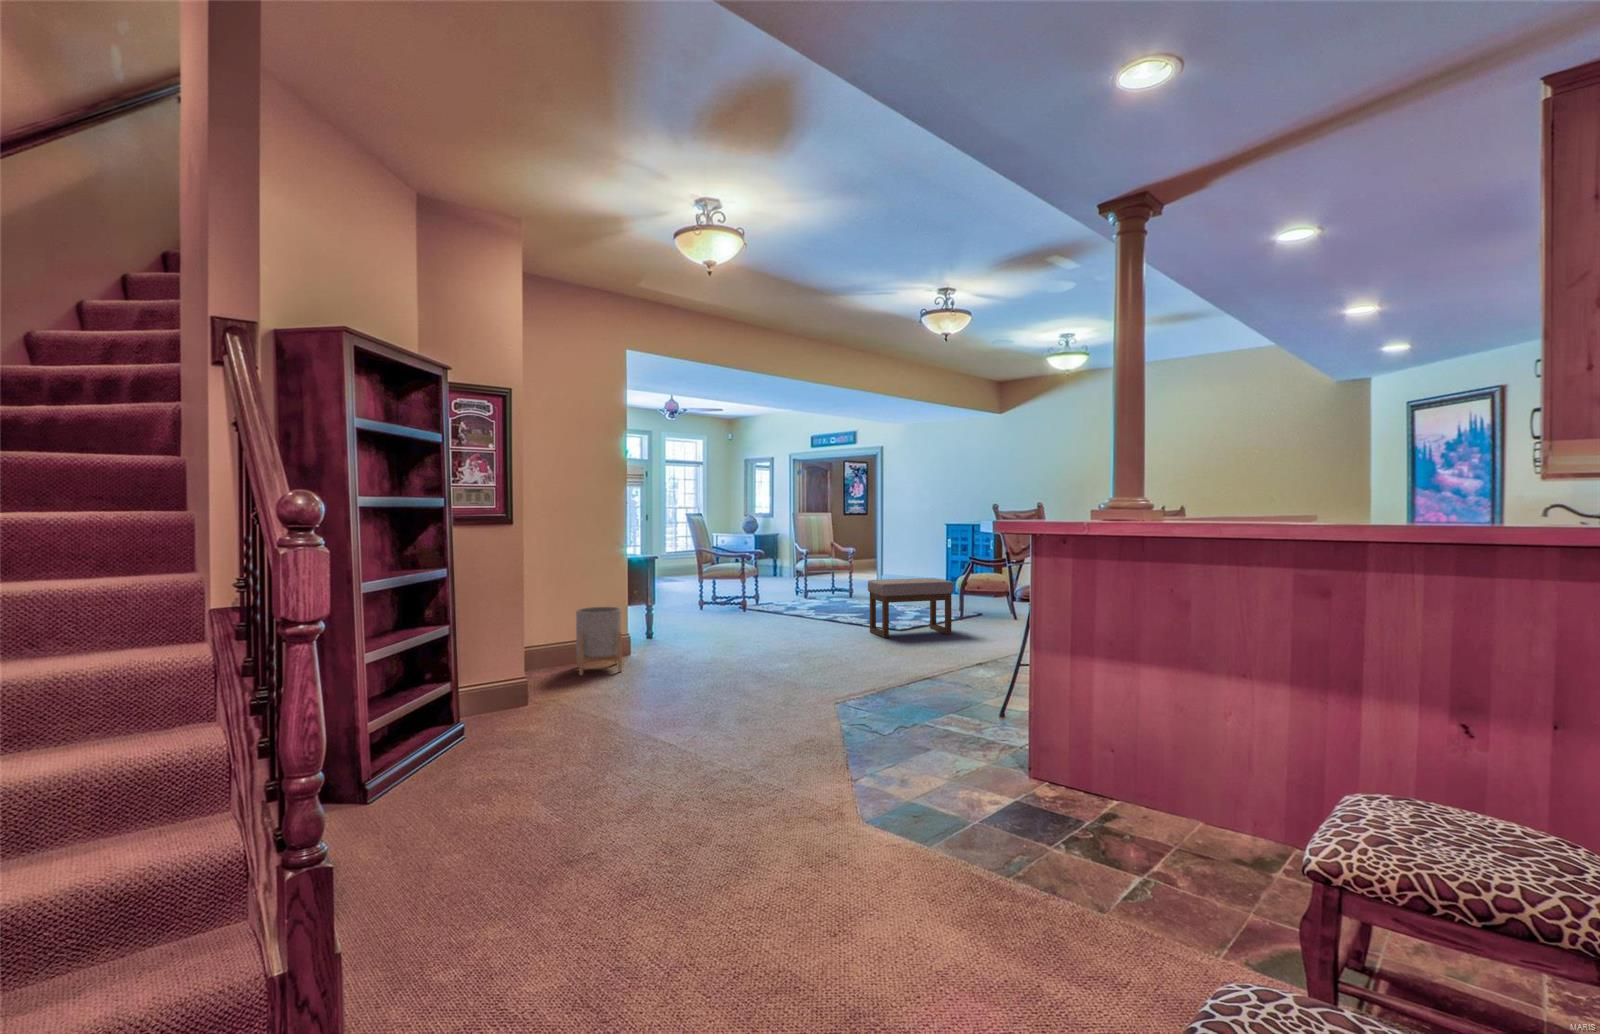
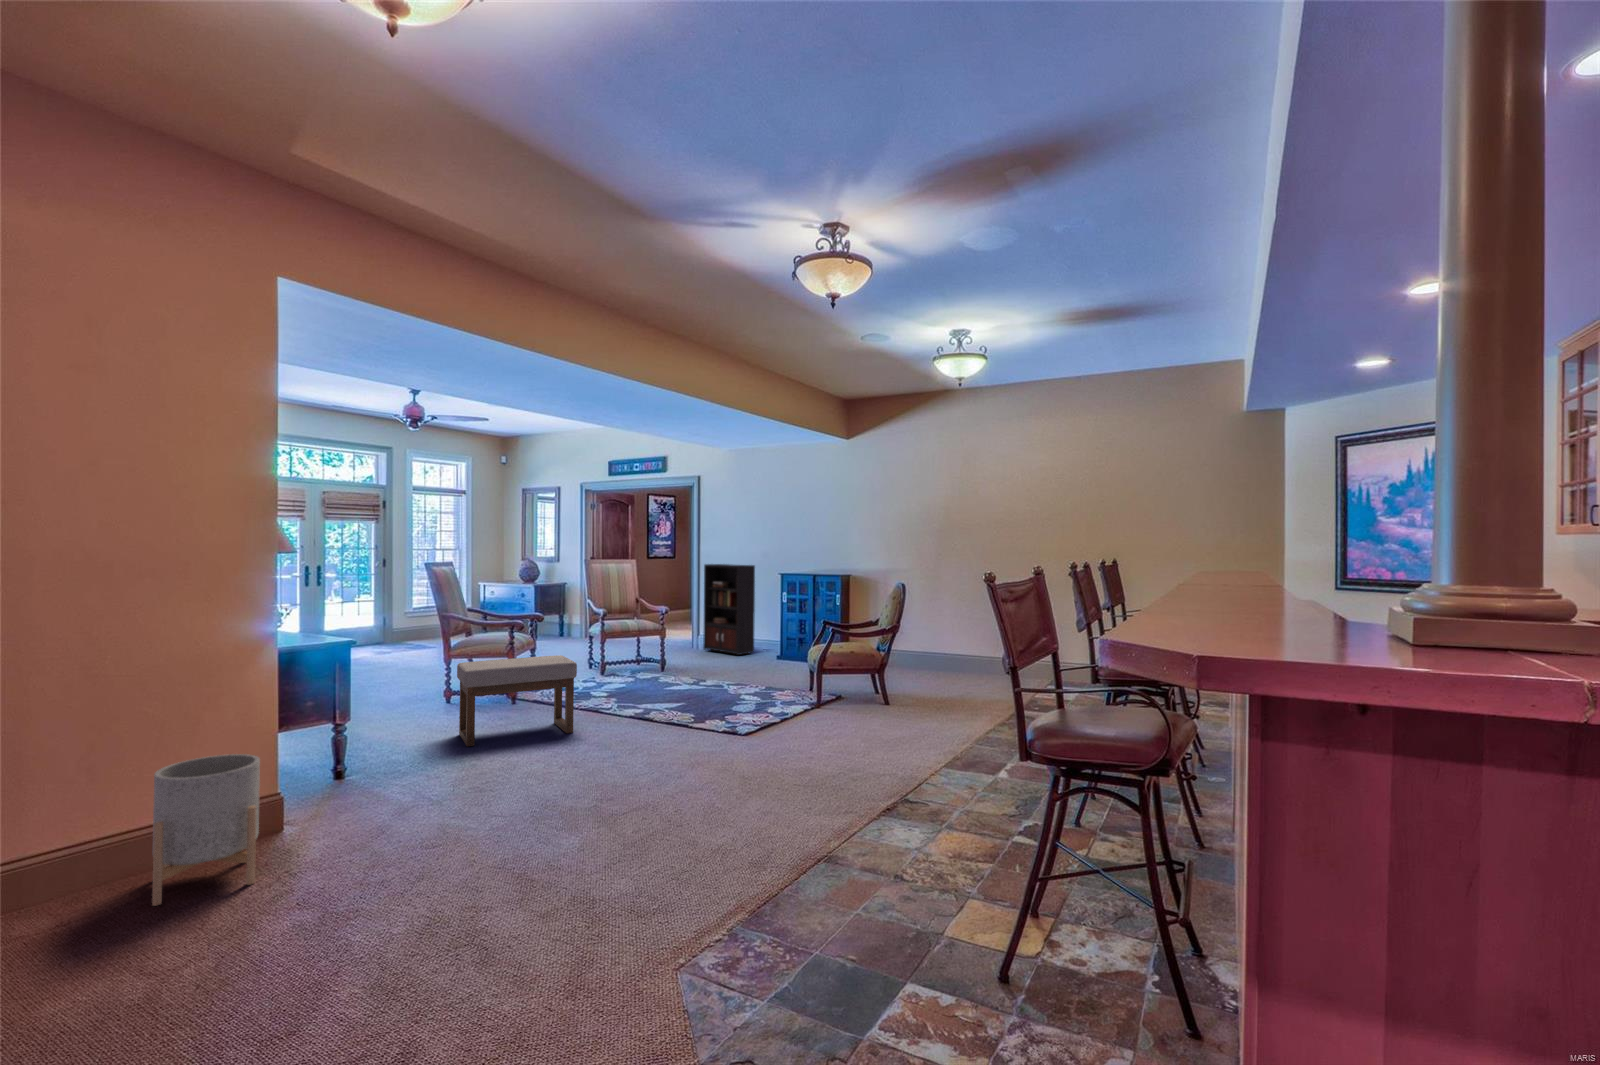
bookcase: none [885,517,945,590] -> present [703,564,755,655]
ottoman: present [868,578,954,638] -> present [457,655,577,747]

